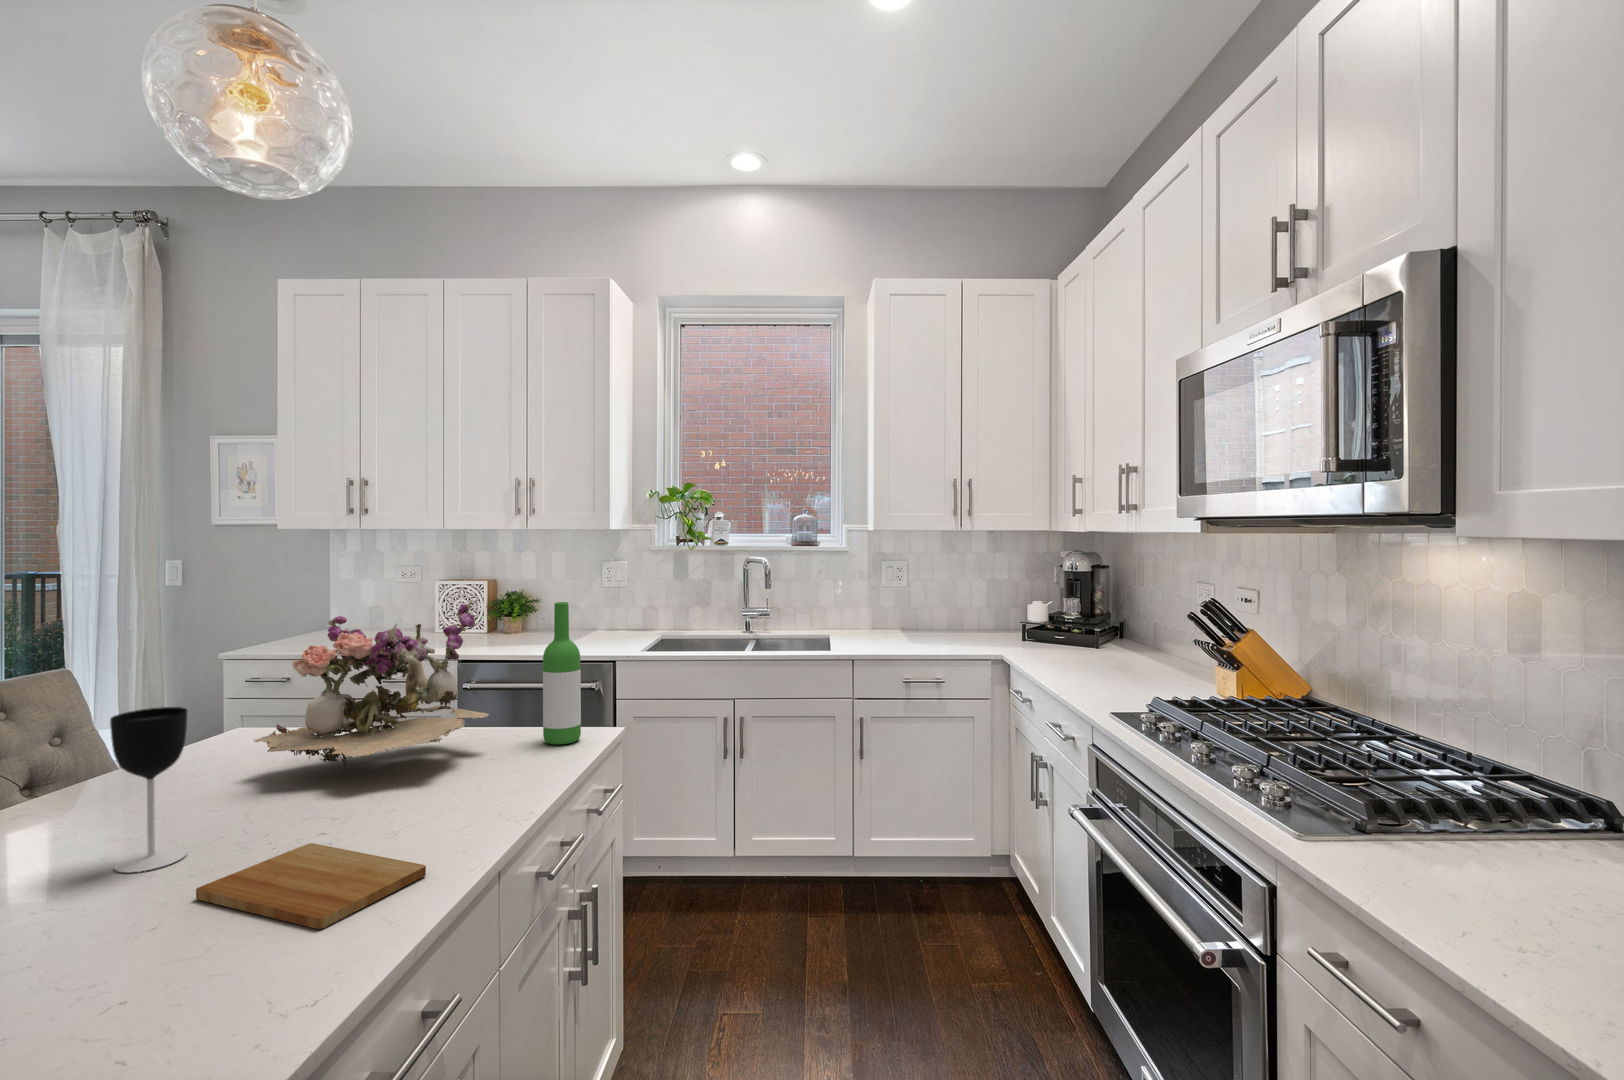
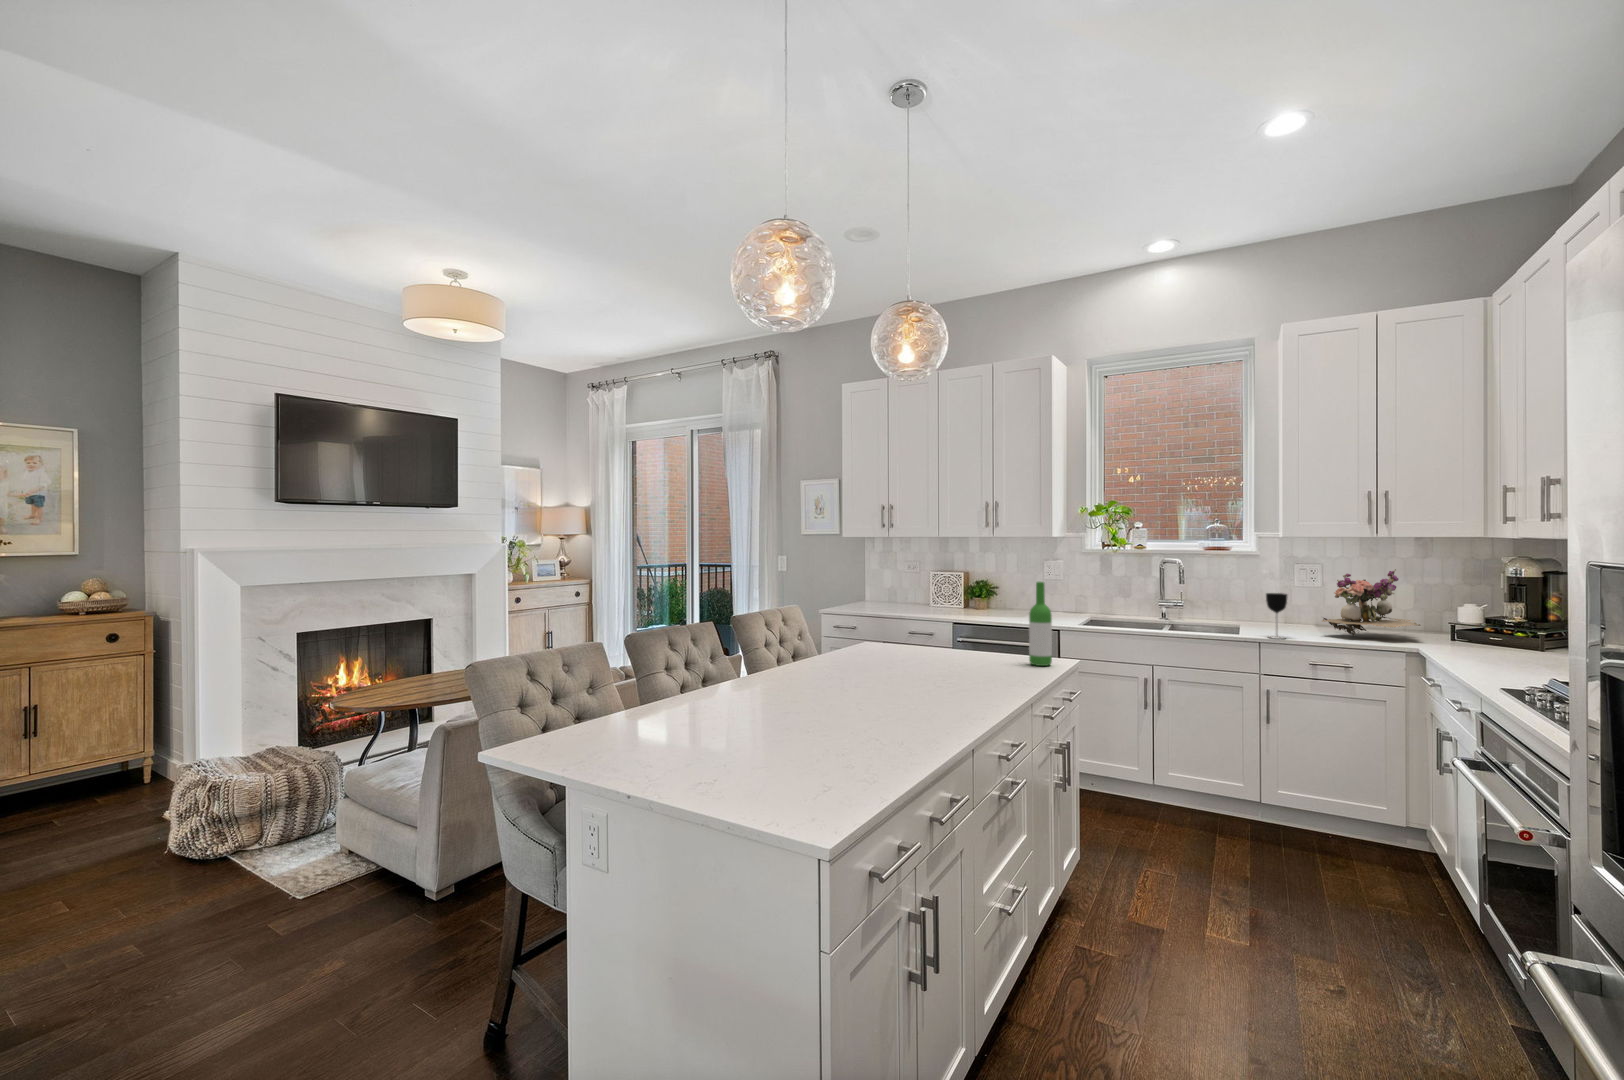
flower arrangement: present [254,600,489,767] -> present [1322,569,1420,636]
wine glass: present [110,707,187,873] -> present [1266,593,1287,639]
cutting board: present [196,843,426,929] -> none [906,684,997,708]

